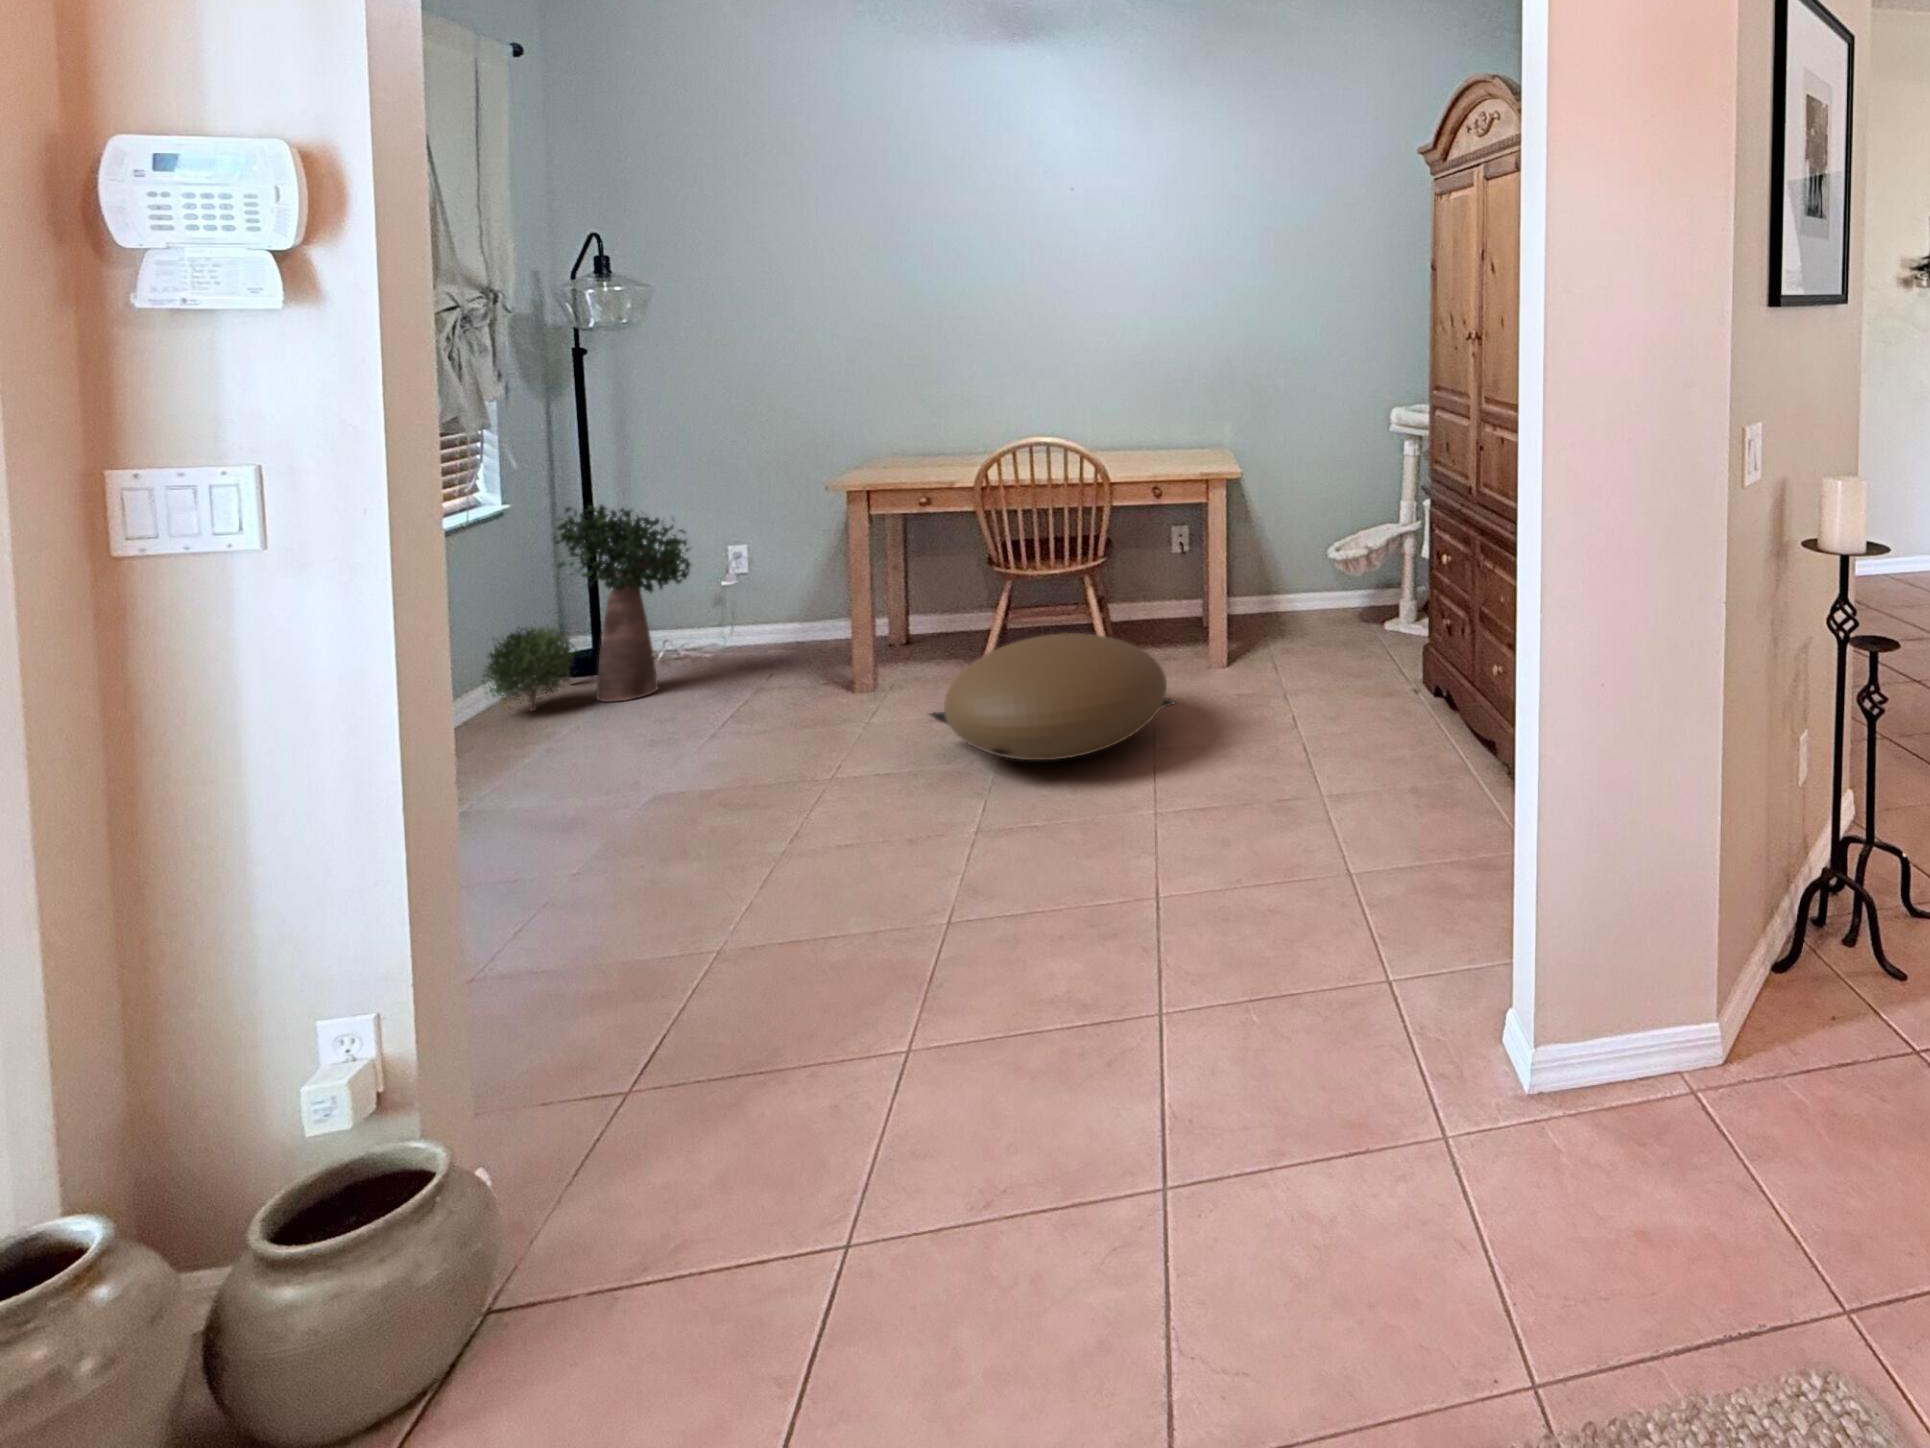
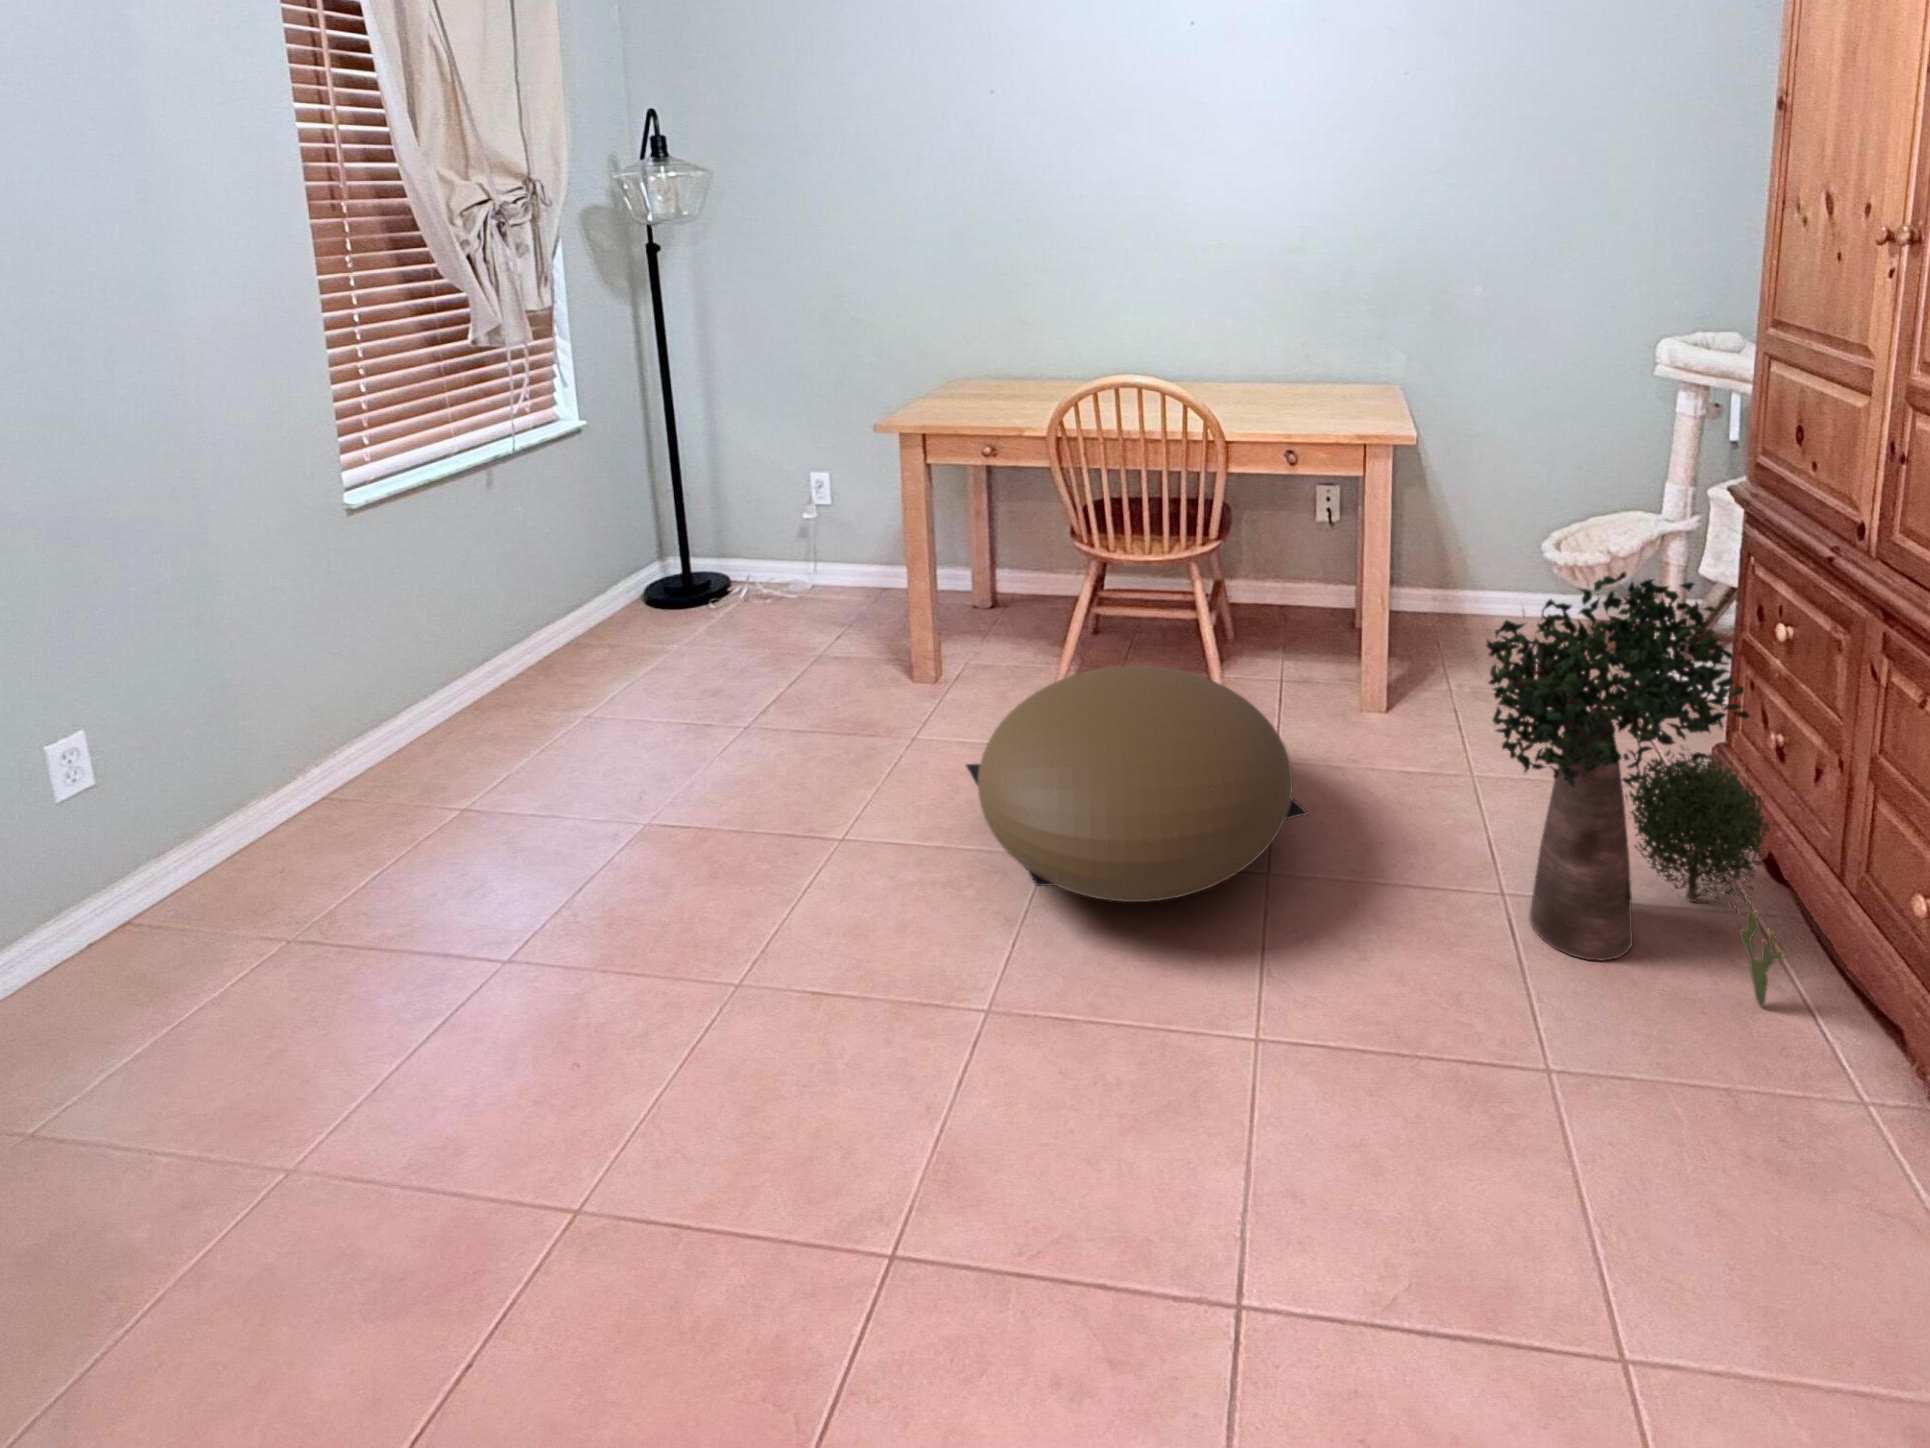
potted plant: present [483,504,690,711] -> present [1487,571,1784,1007]

